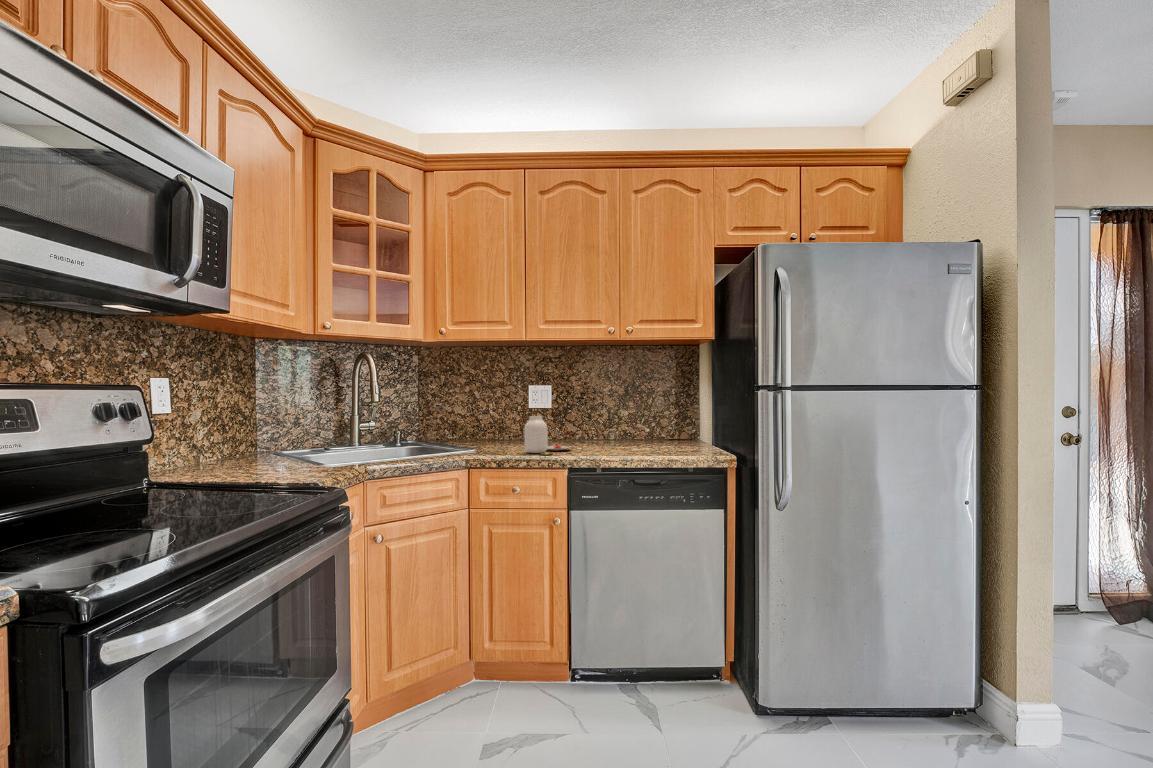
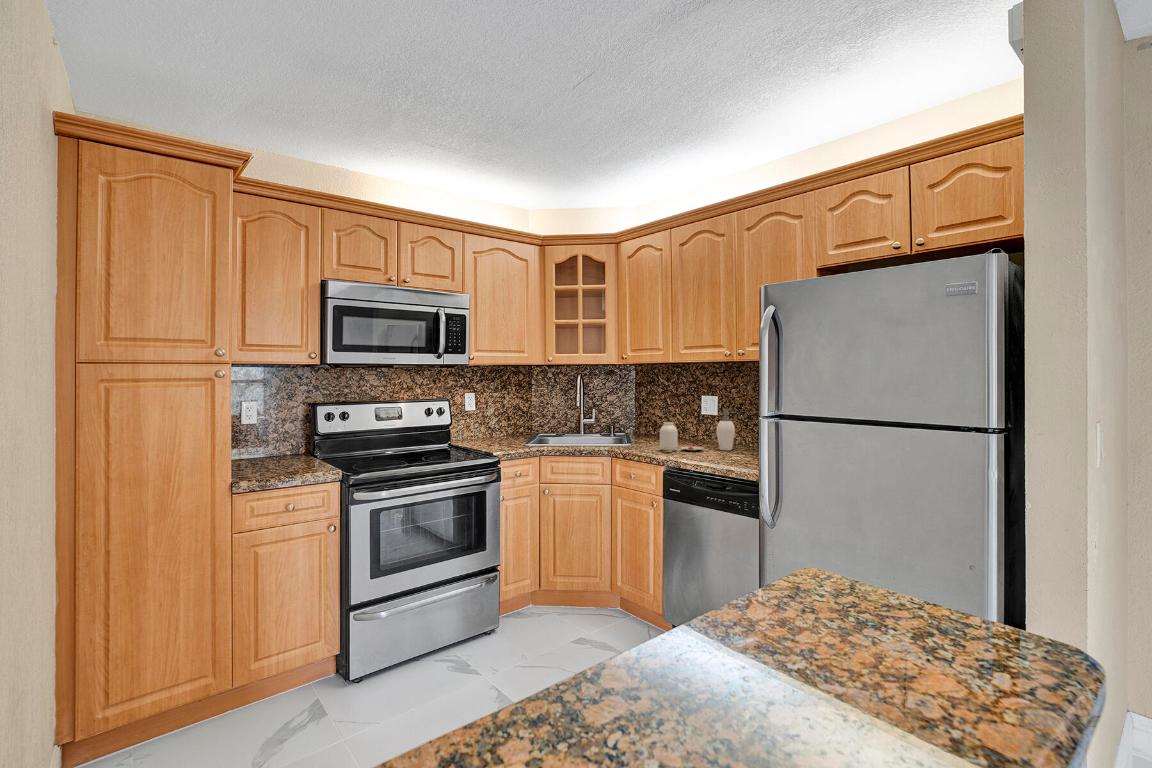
soap dispenser: none [571,398,598,447] -> present [717,409,735,450]

